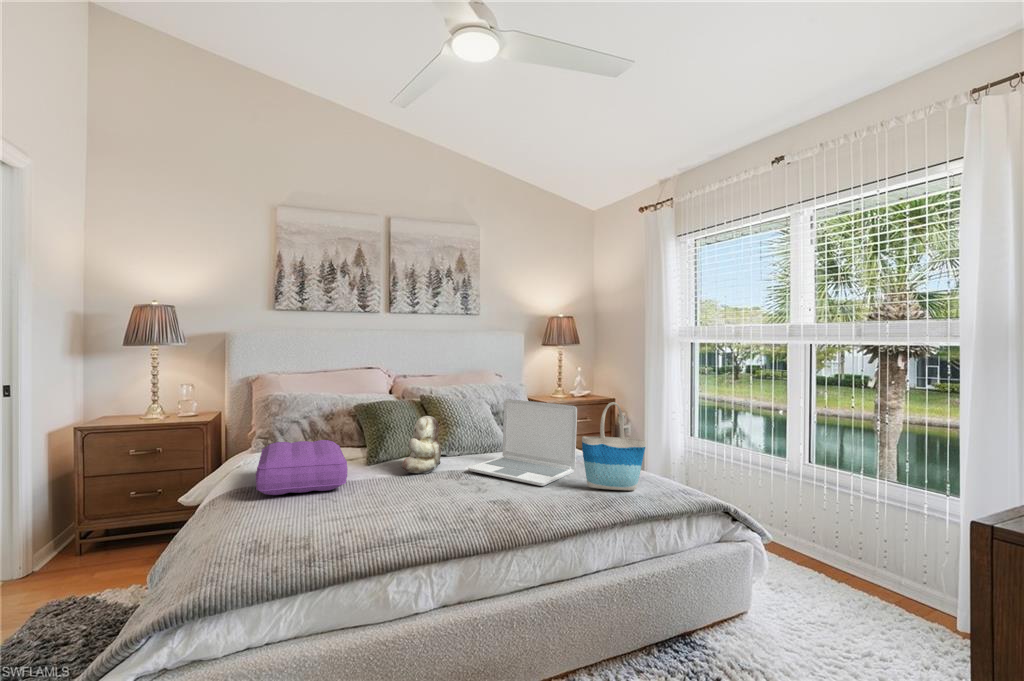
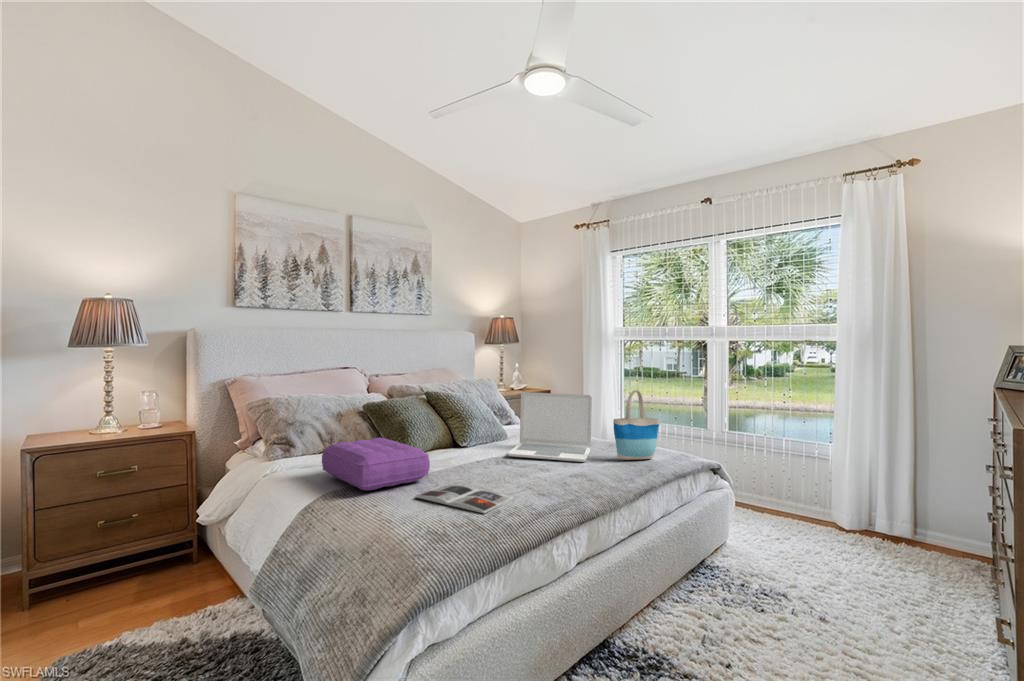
teddy bear: present [402,416,441,474] -> none [444,410,480,462]
magazine: none [300,497,395,537] -> present [415,484,513,513]

